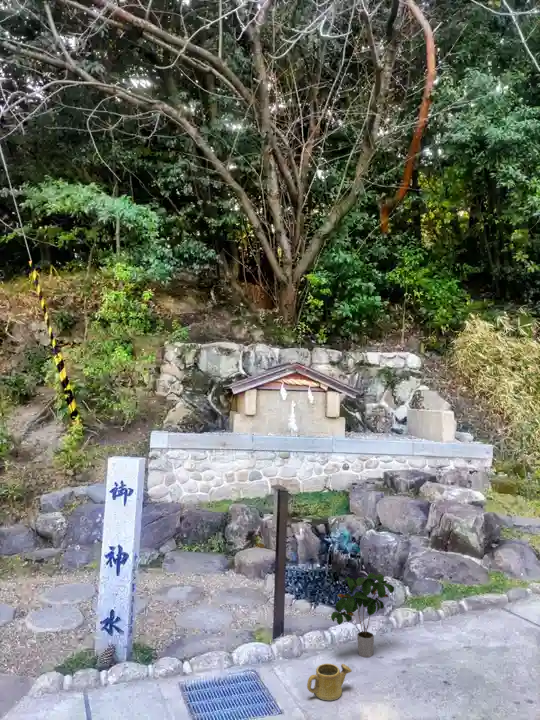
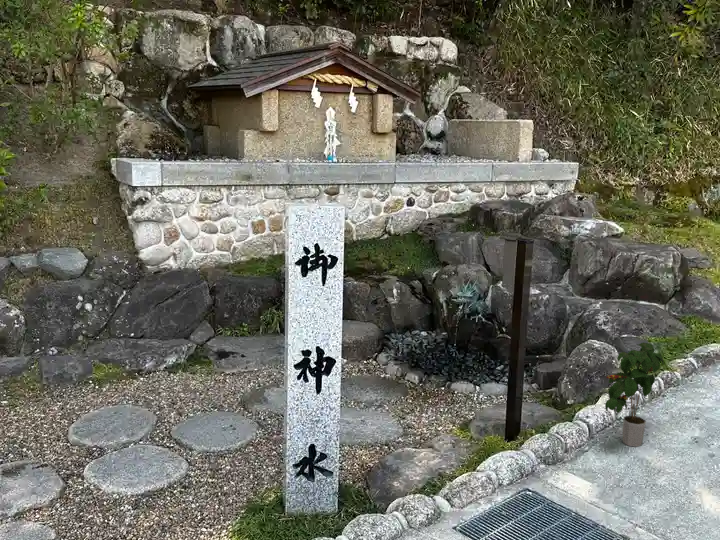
watering can: present [307,664,352,700] -> none [633,462,675,510]

